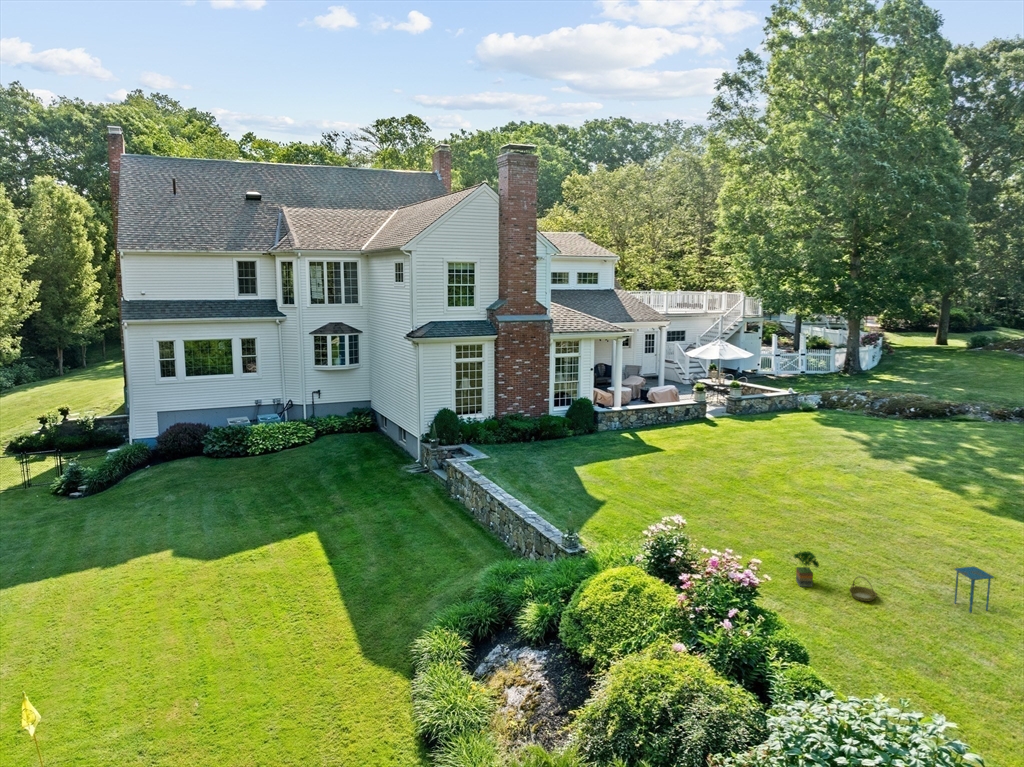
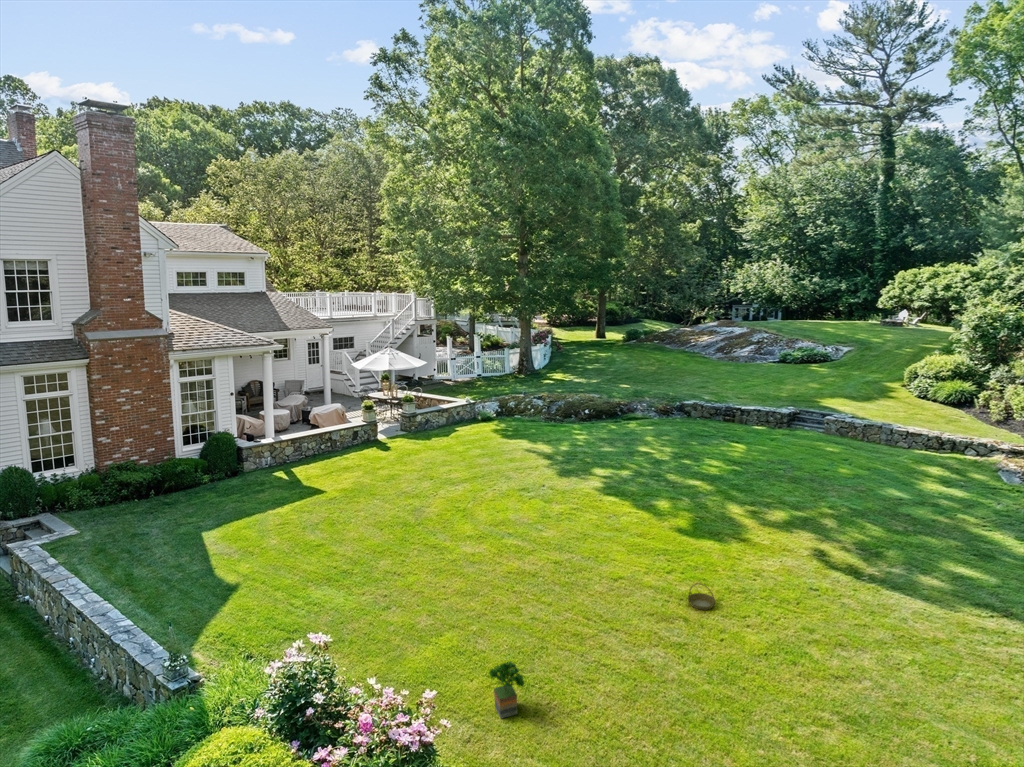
side table: present [954,567,994,612] -> none [684,639,728,706]
basket: present [849,576,877,602] -> present [688,583,715,610]

